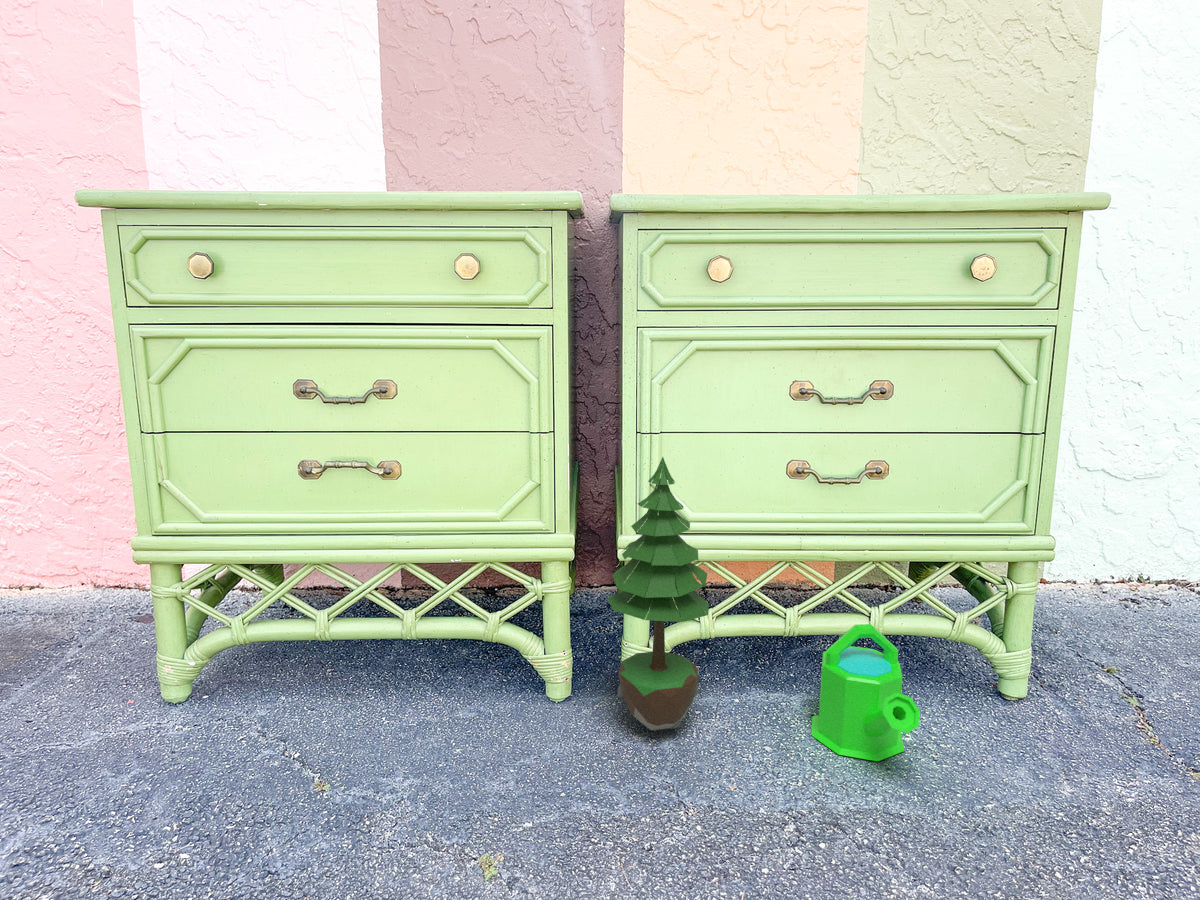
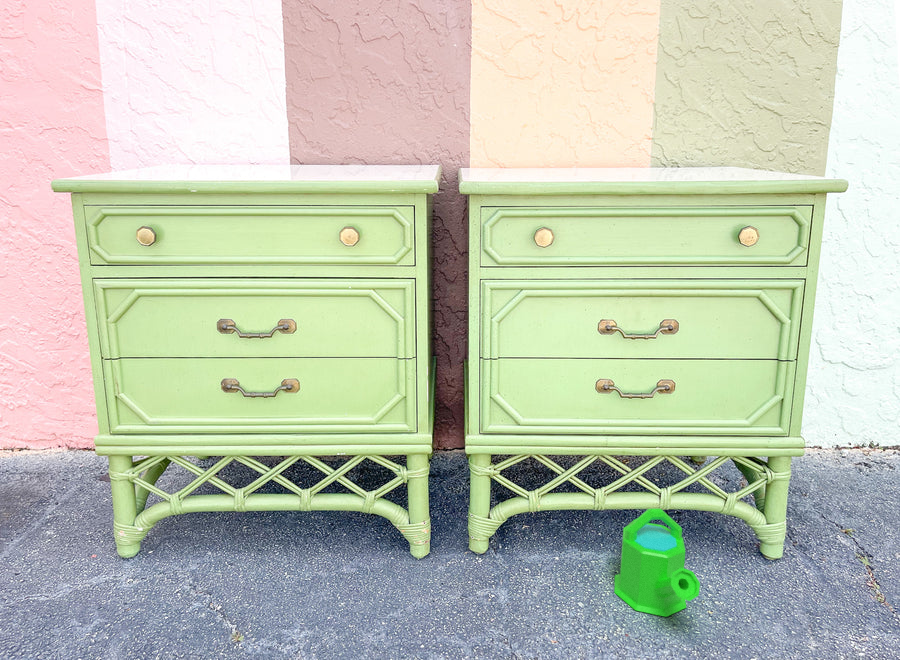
potted tree: present [607,457,709,731] -> none [457,381,536,589]

